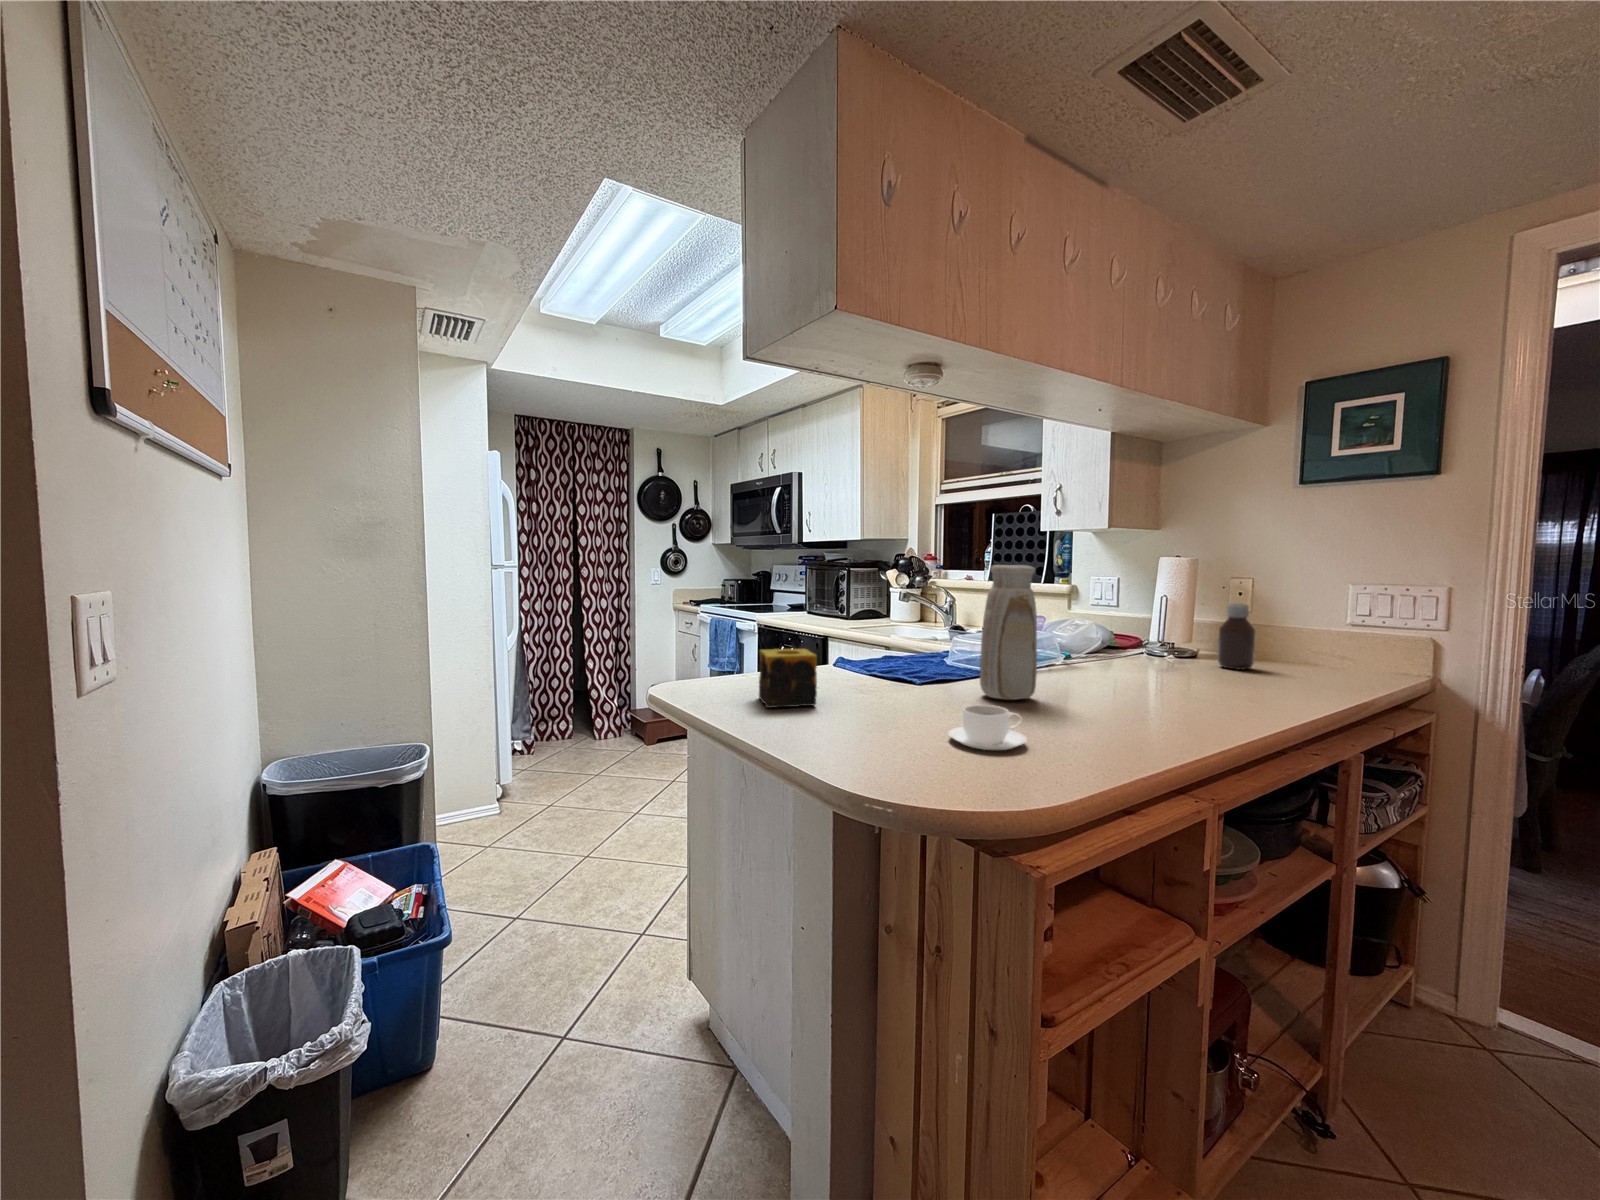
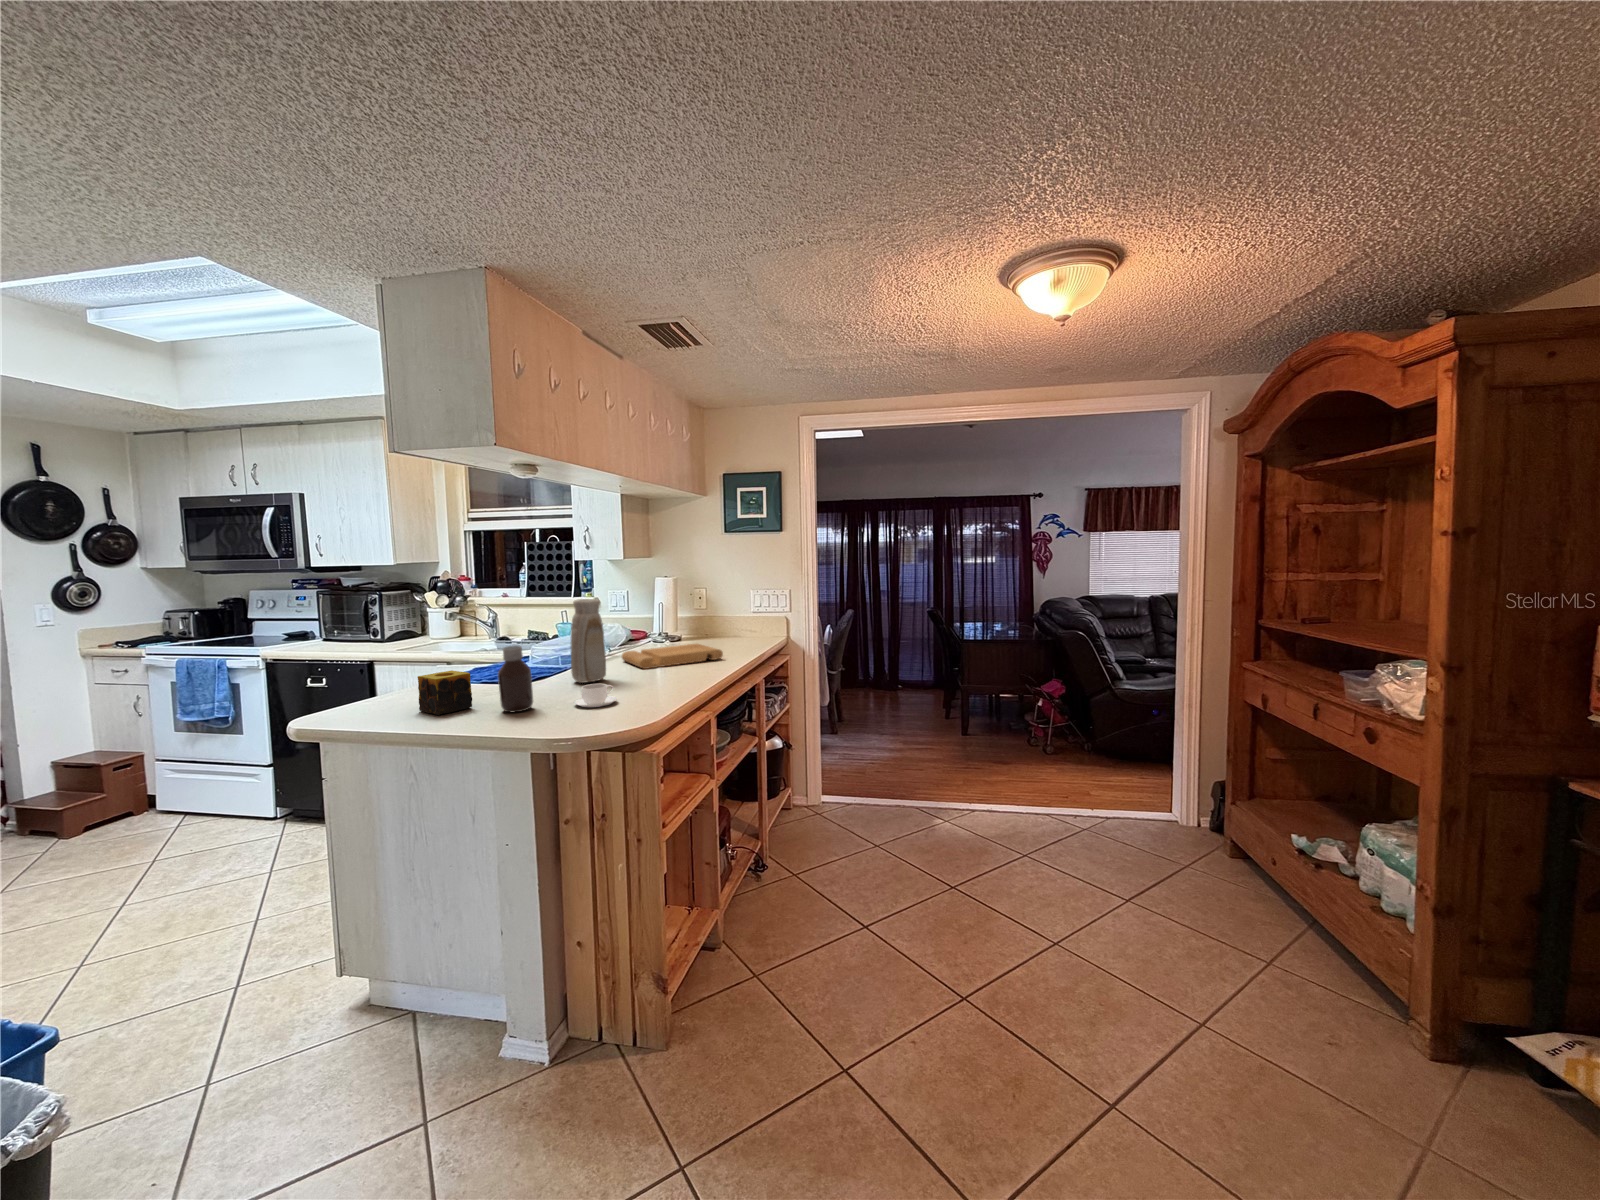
bottle: present [1218,604,1256,670] -> present [498,645,533,712]
cutting board: none [1079,660,1280,699] -> present [622,644,723,669]

